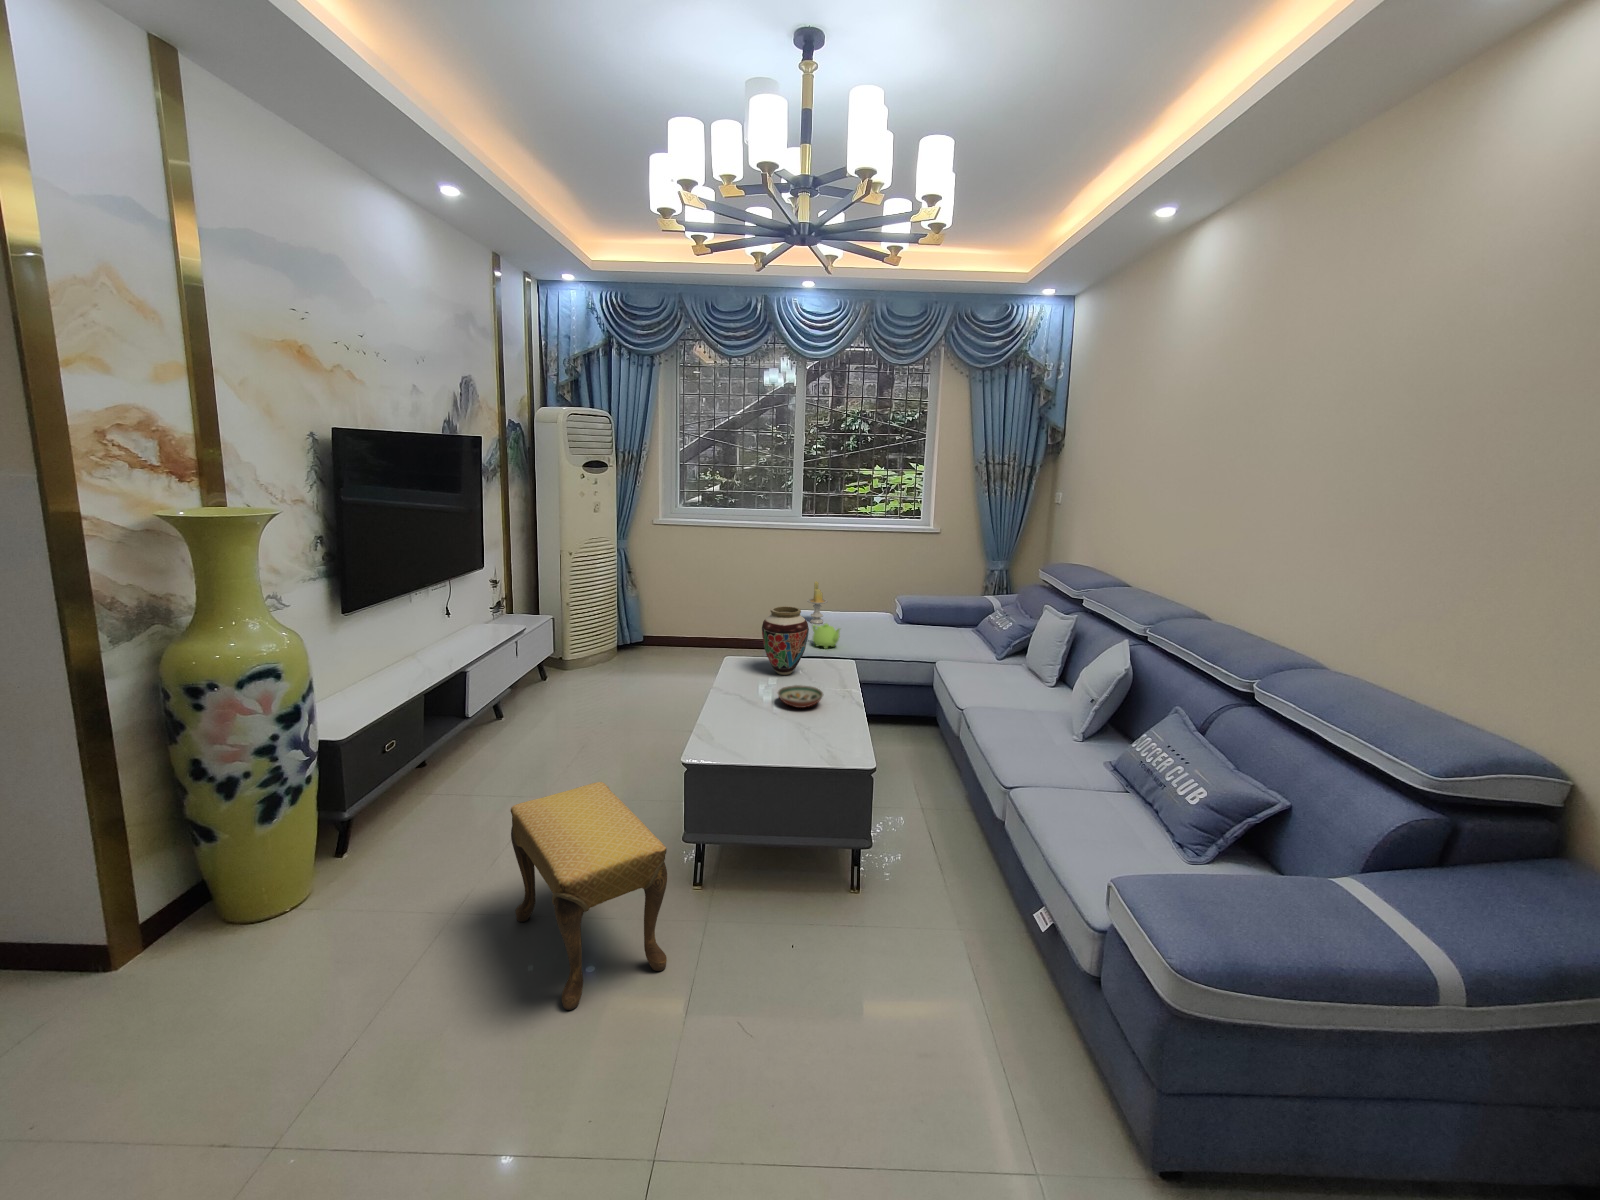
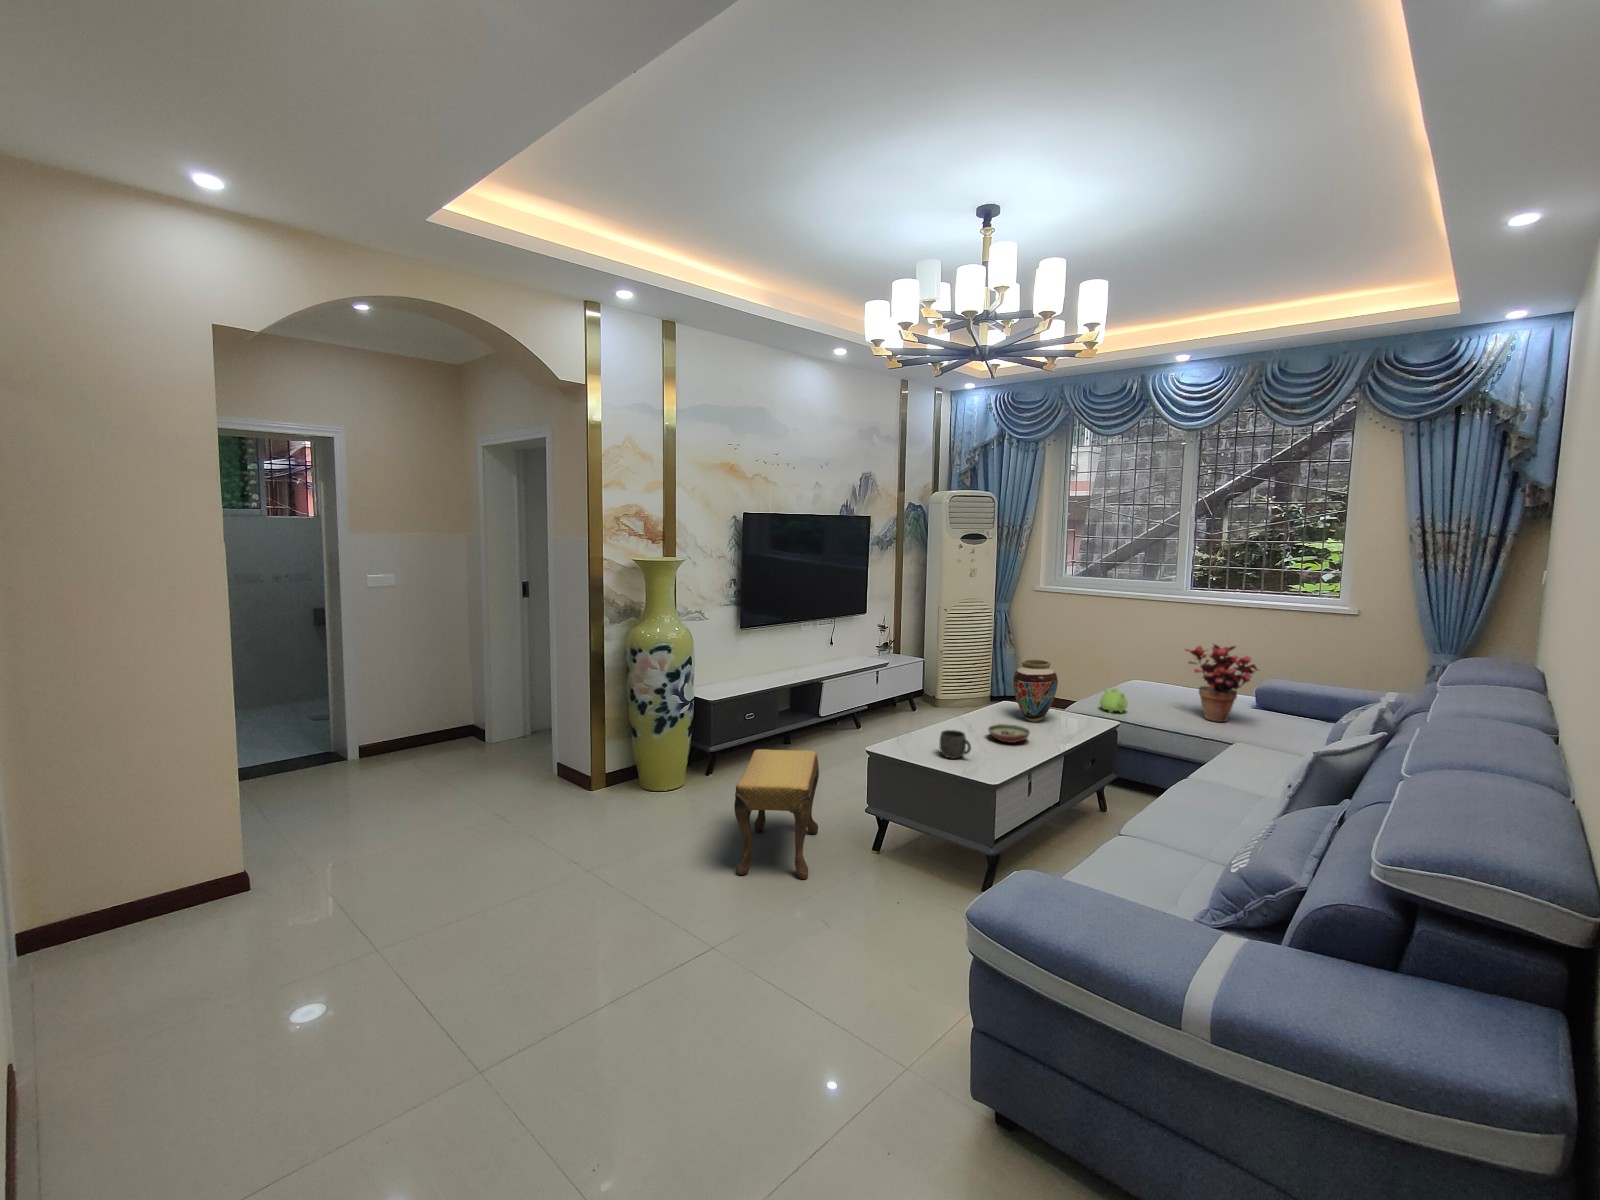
potted plant: none [876,569,940,641] -> present [1186,644,1257,722]
candle: present [807,581,828,624] -> none [1131,652,1155,695]
mug: none [769,710,810,746] -> present [940,730,971,759]

